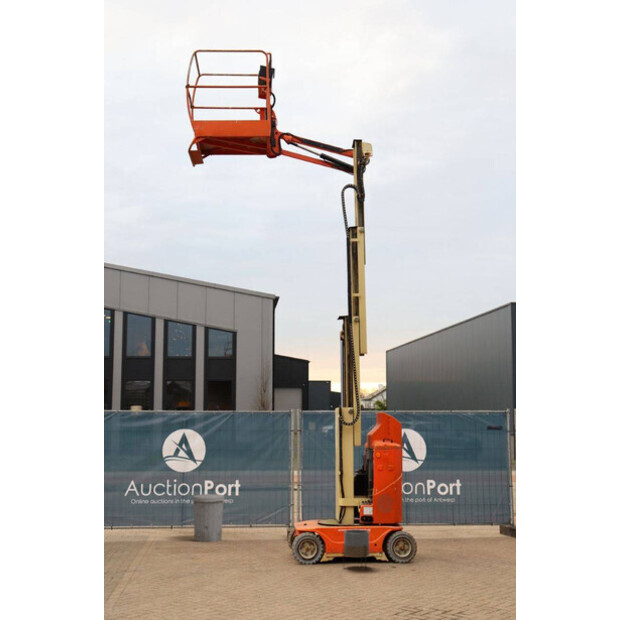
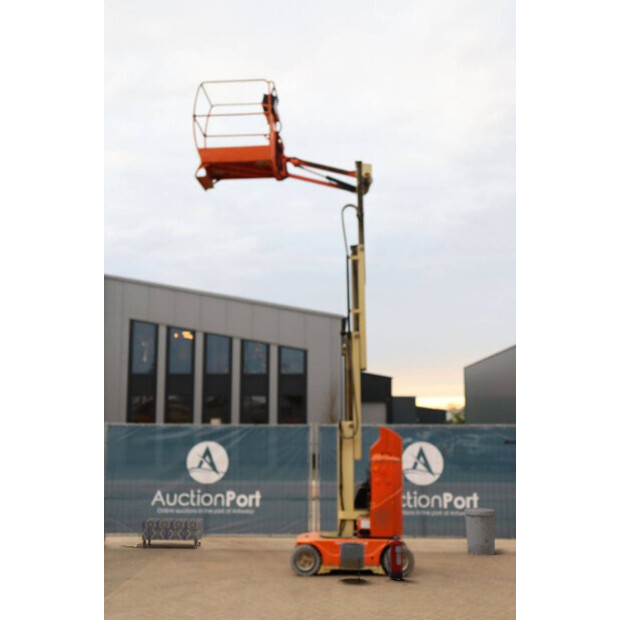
trash can: present [193,494,225,542] -> present [464,508,496,555]
bench: none [117,509,180,543] -> present [142,517,203,549]
fire extinguisher: none [389,520,407,567] -> present [386,535,403,580]

